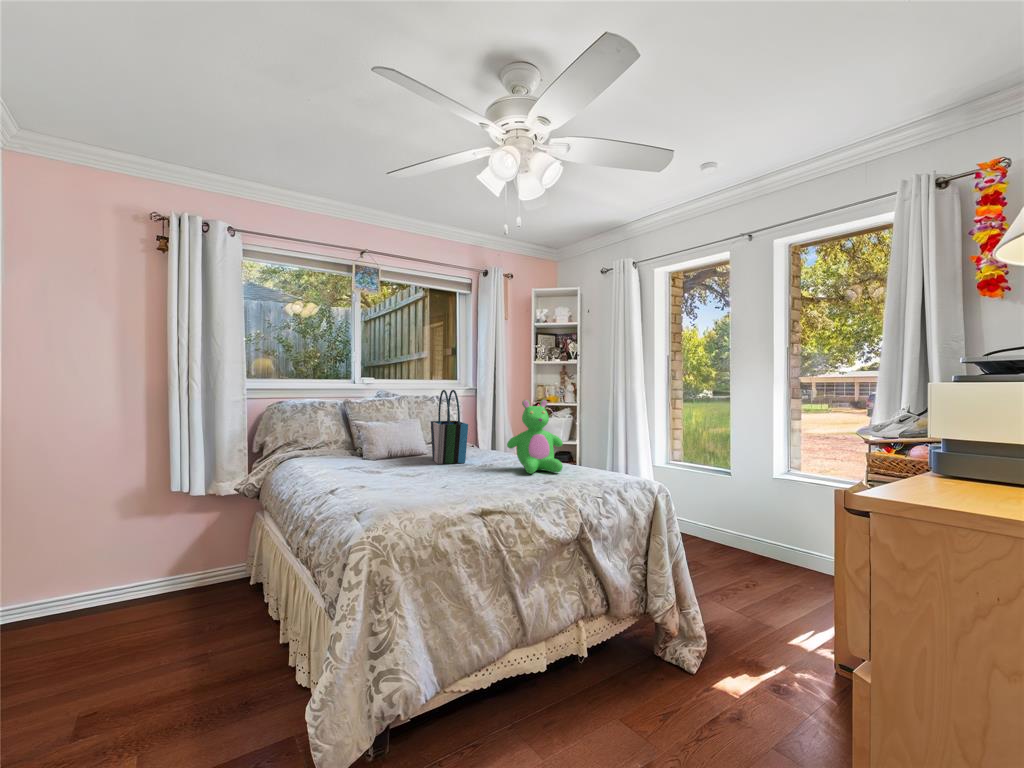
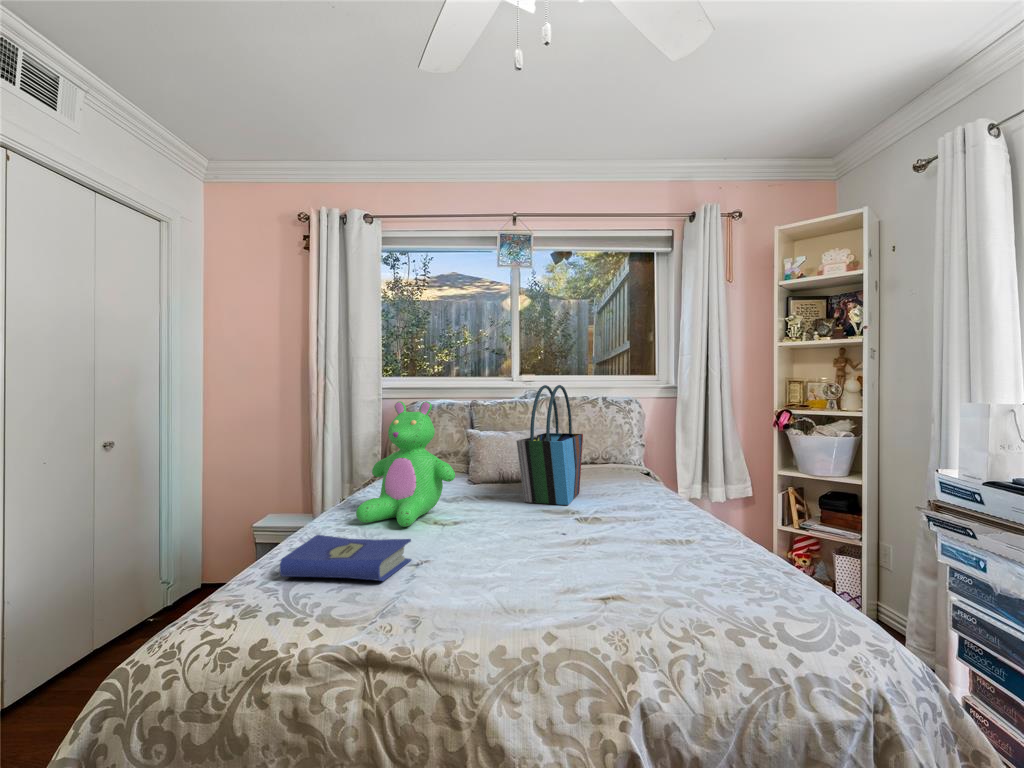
teddy bear: present [507,400,563,474] -> present [356,401,455,527]
hardcover book: none [382,476,448,499] -> present [280,535,411,581]

